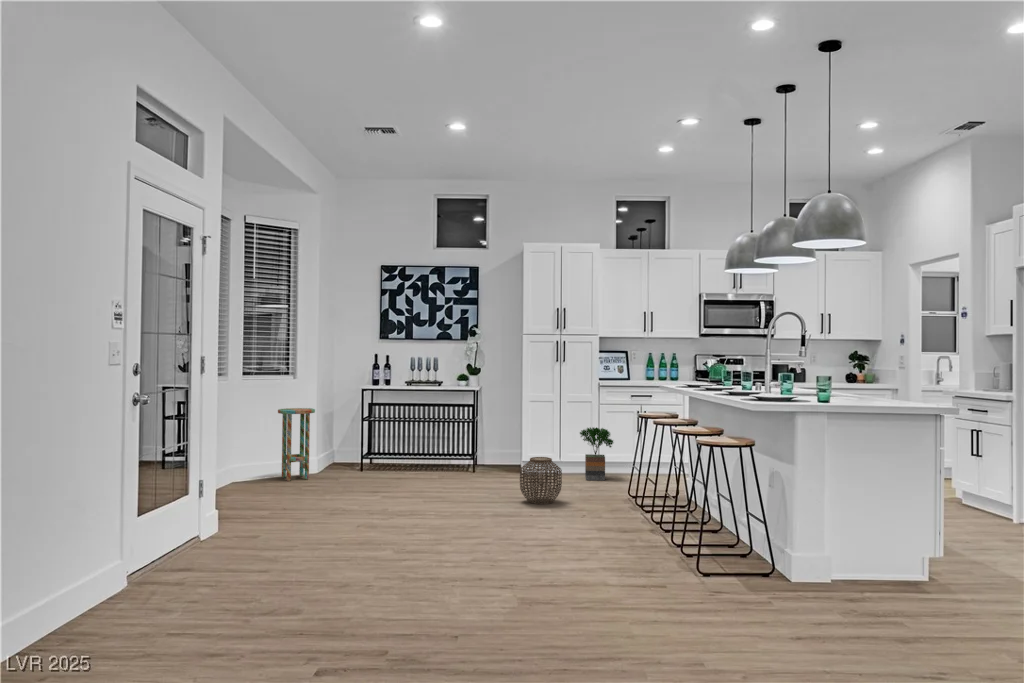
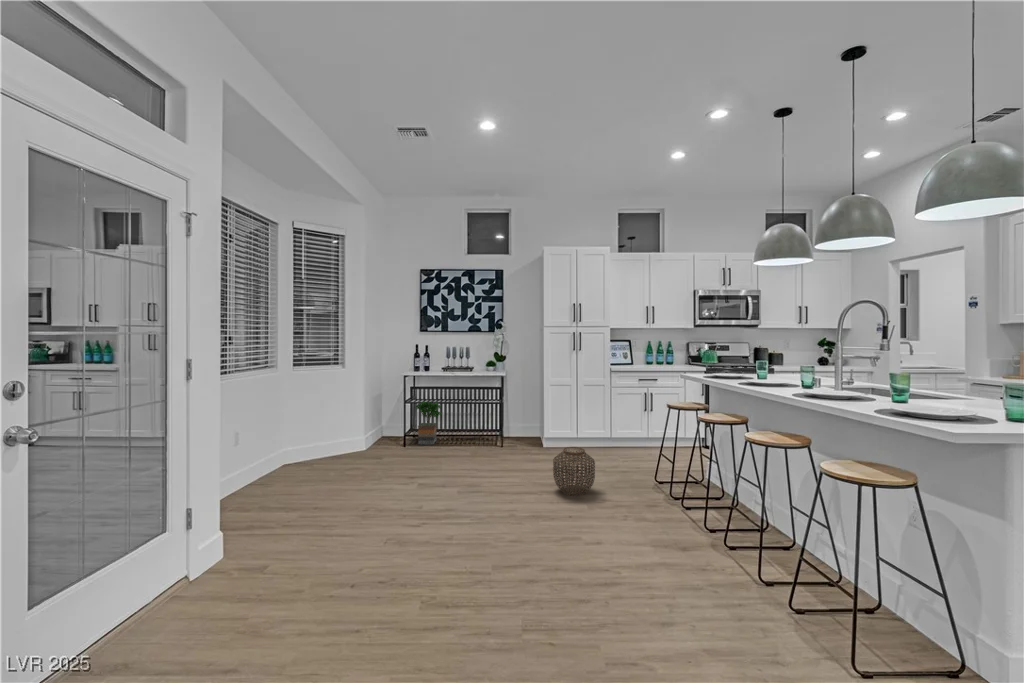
side table: present [278,408,315,481] -> none [327,394,361,462]
potted tree: present [580,427,613,481] -> present [416,402,442,444]

